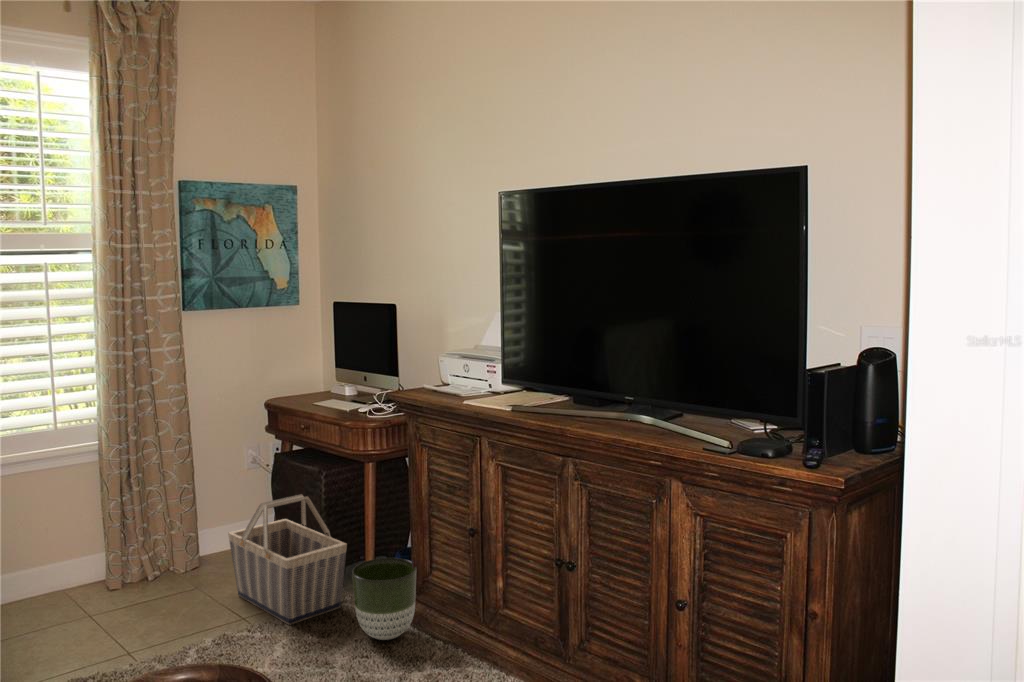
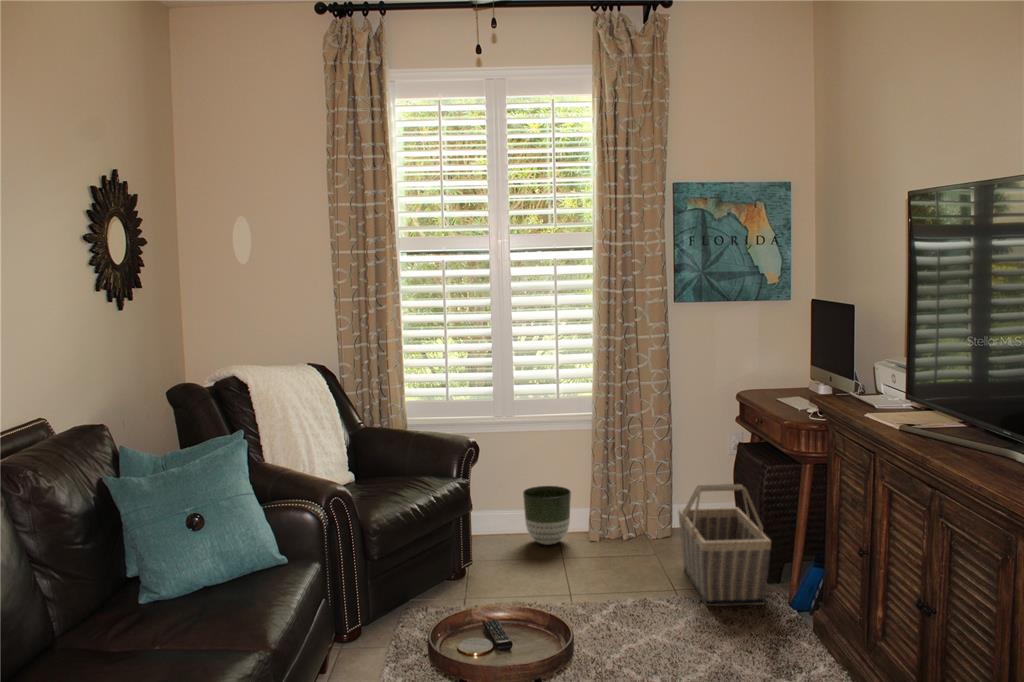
planter: present [352,558,416,640] -> present [523,486,571,545]

